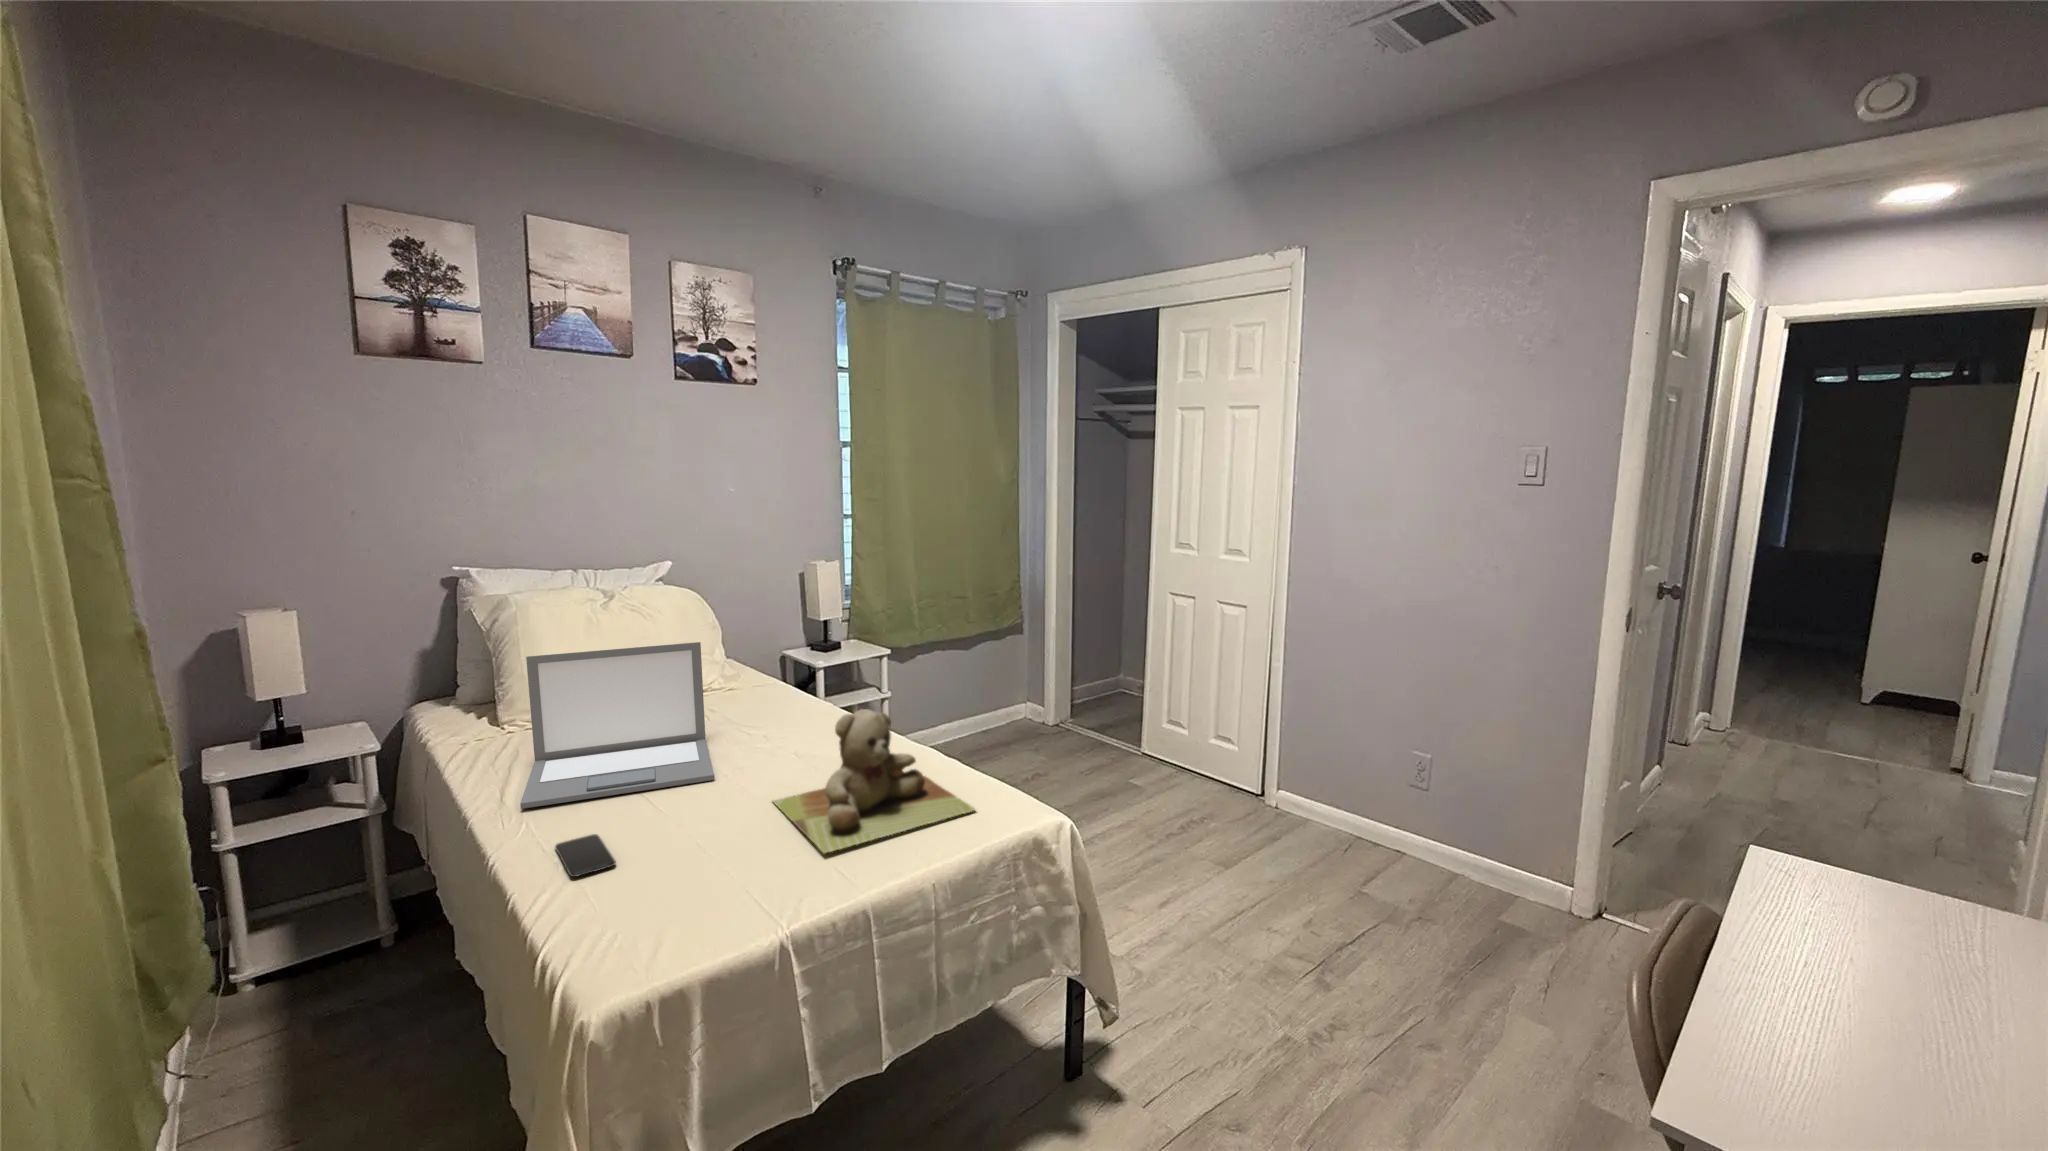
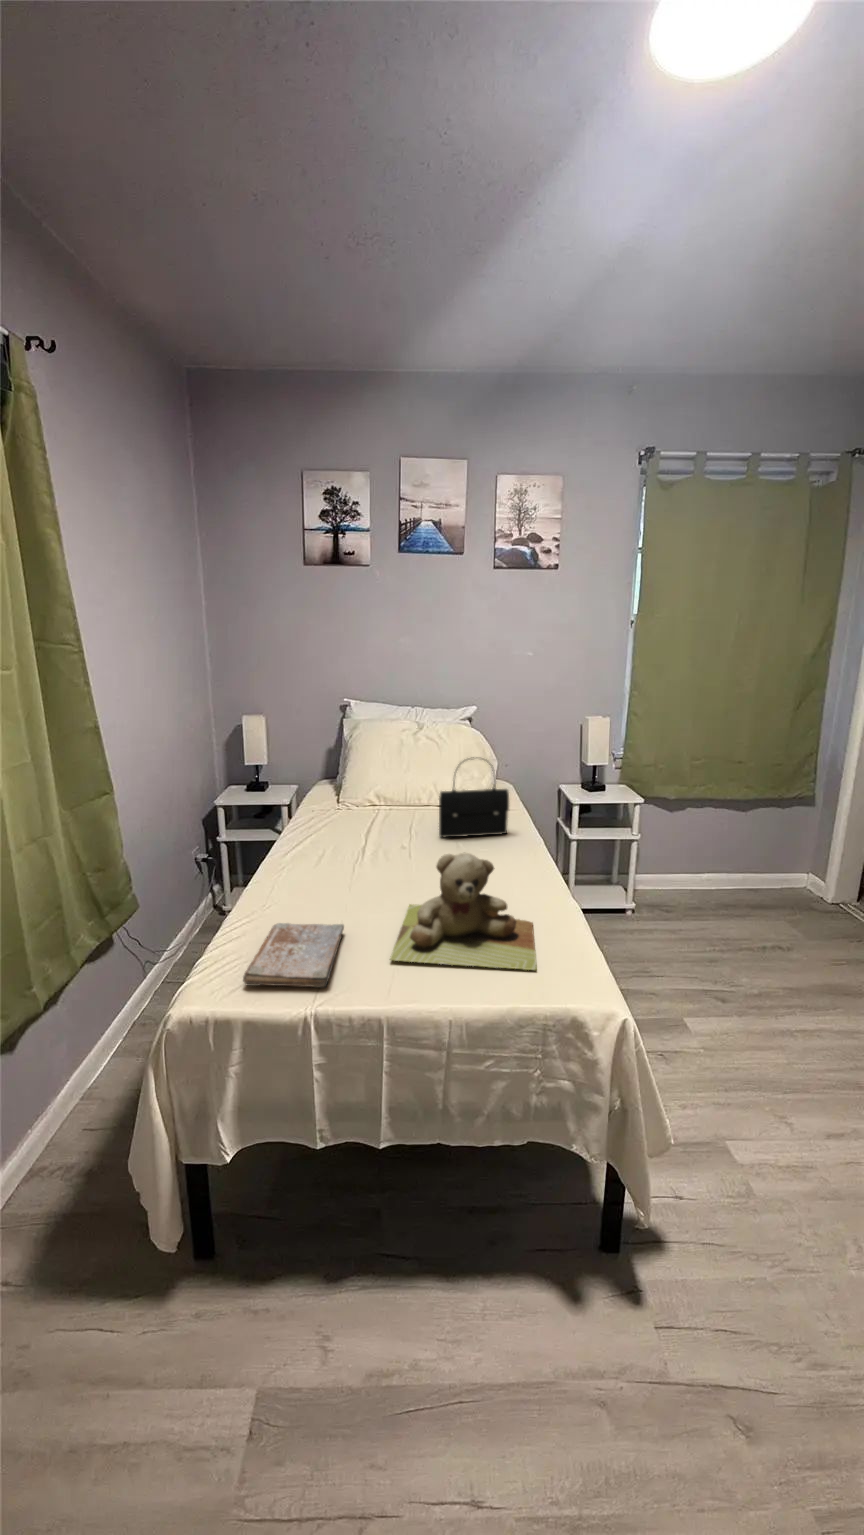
handbag: none [713,615,800,729] -> present [439,757,509,838]
laptop: present [520,642,714,809] -> none [287,764,423,876]
smartphone: present [555,834,616,877] -> none [258,891,299,917]
book: none [624,840,784,943] -> present [243,923,344,987]

